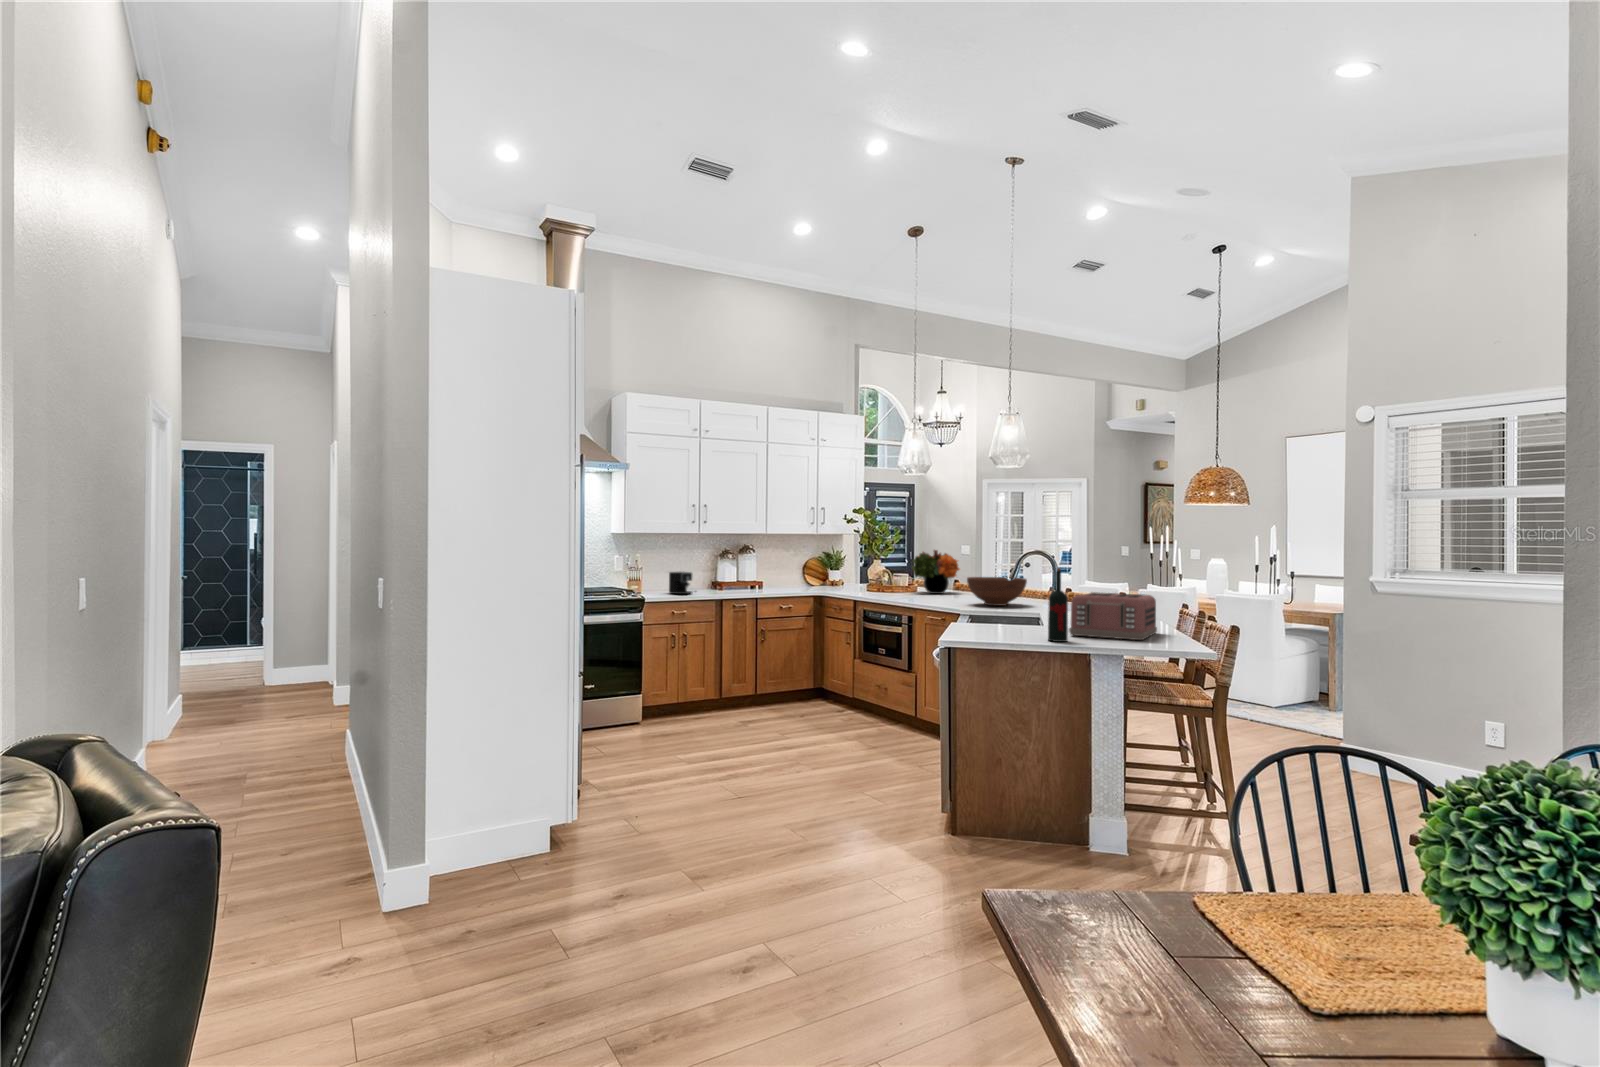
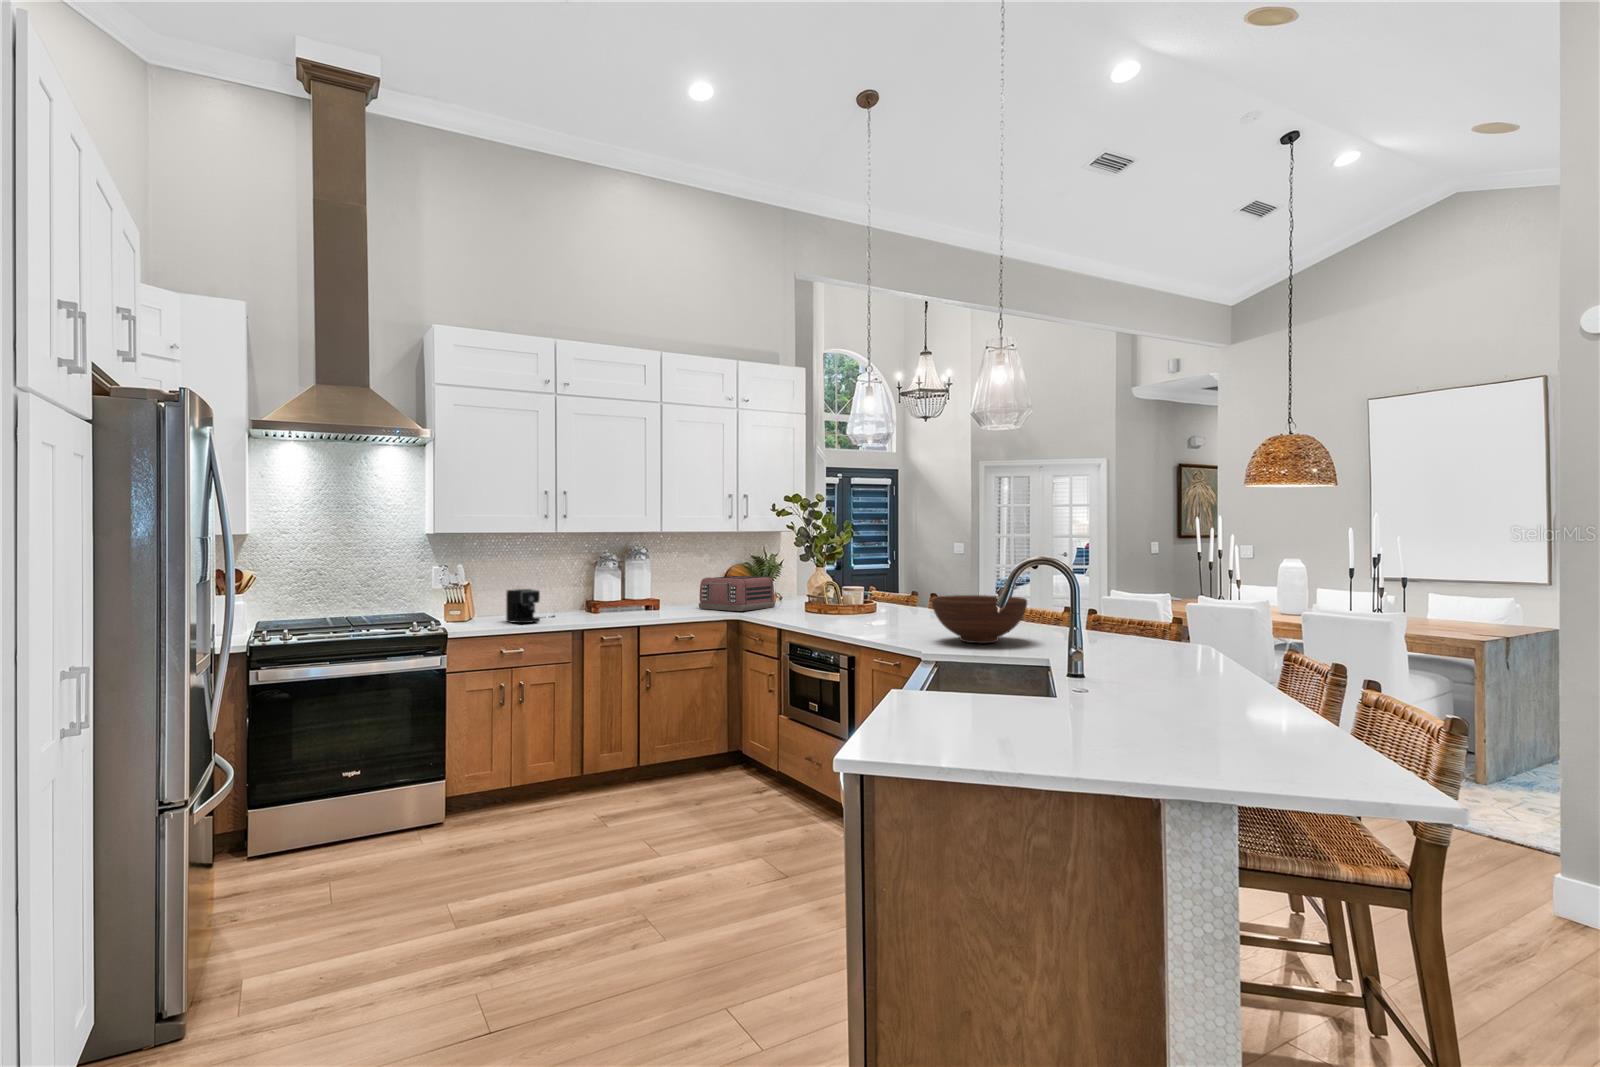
flower arrangement: present [912,550,960,594] -> none [858,552,932,617]
wine bottle: present [1048,568,1068,642] -> none [1064,597,1107,762]
toaster: present [1069,592,1157,640] -> present [699,576,775,611]

